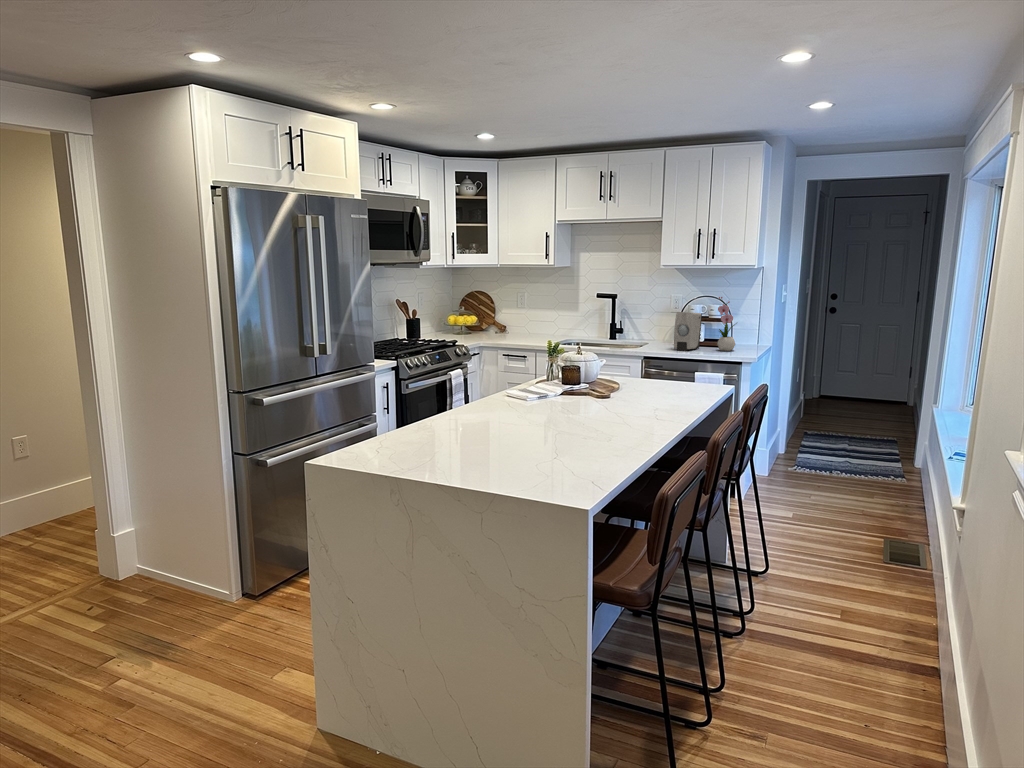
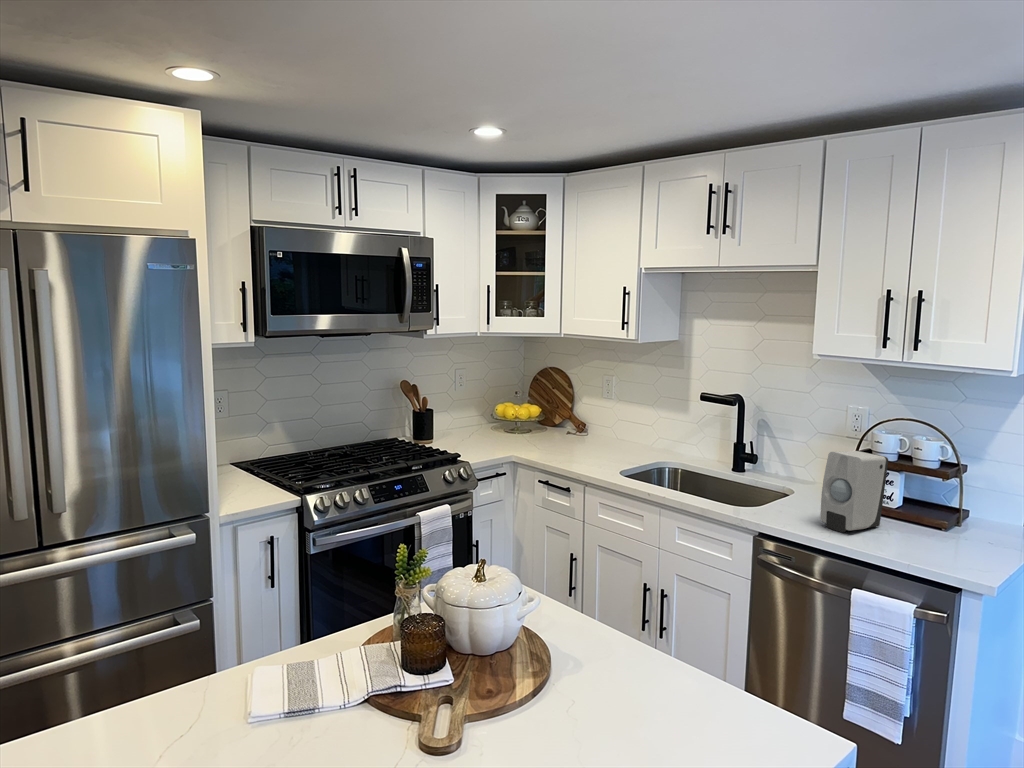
flower arrangement: present [717,297,735,351] -> none [917,432,970,548]

